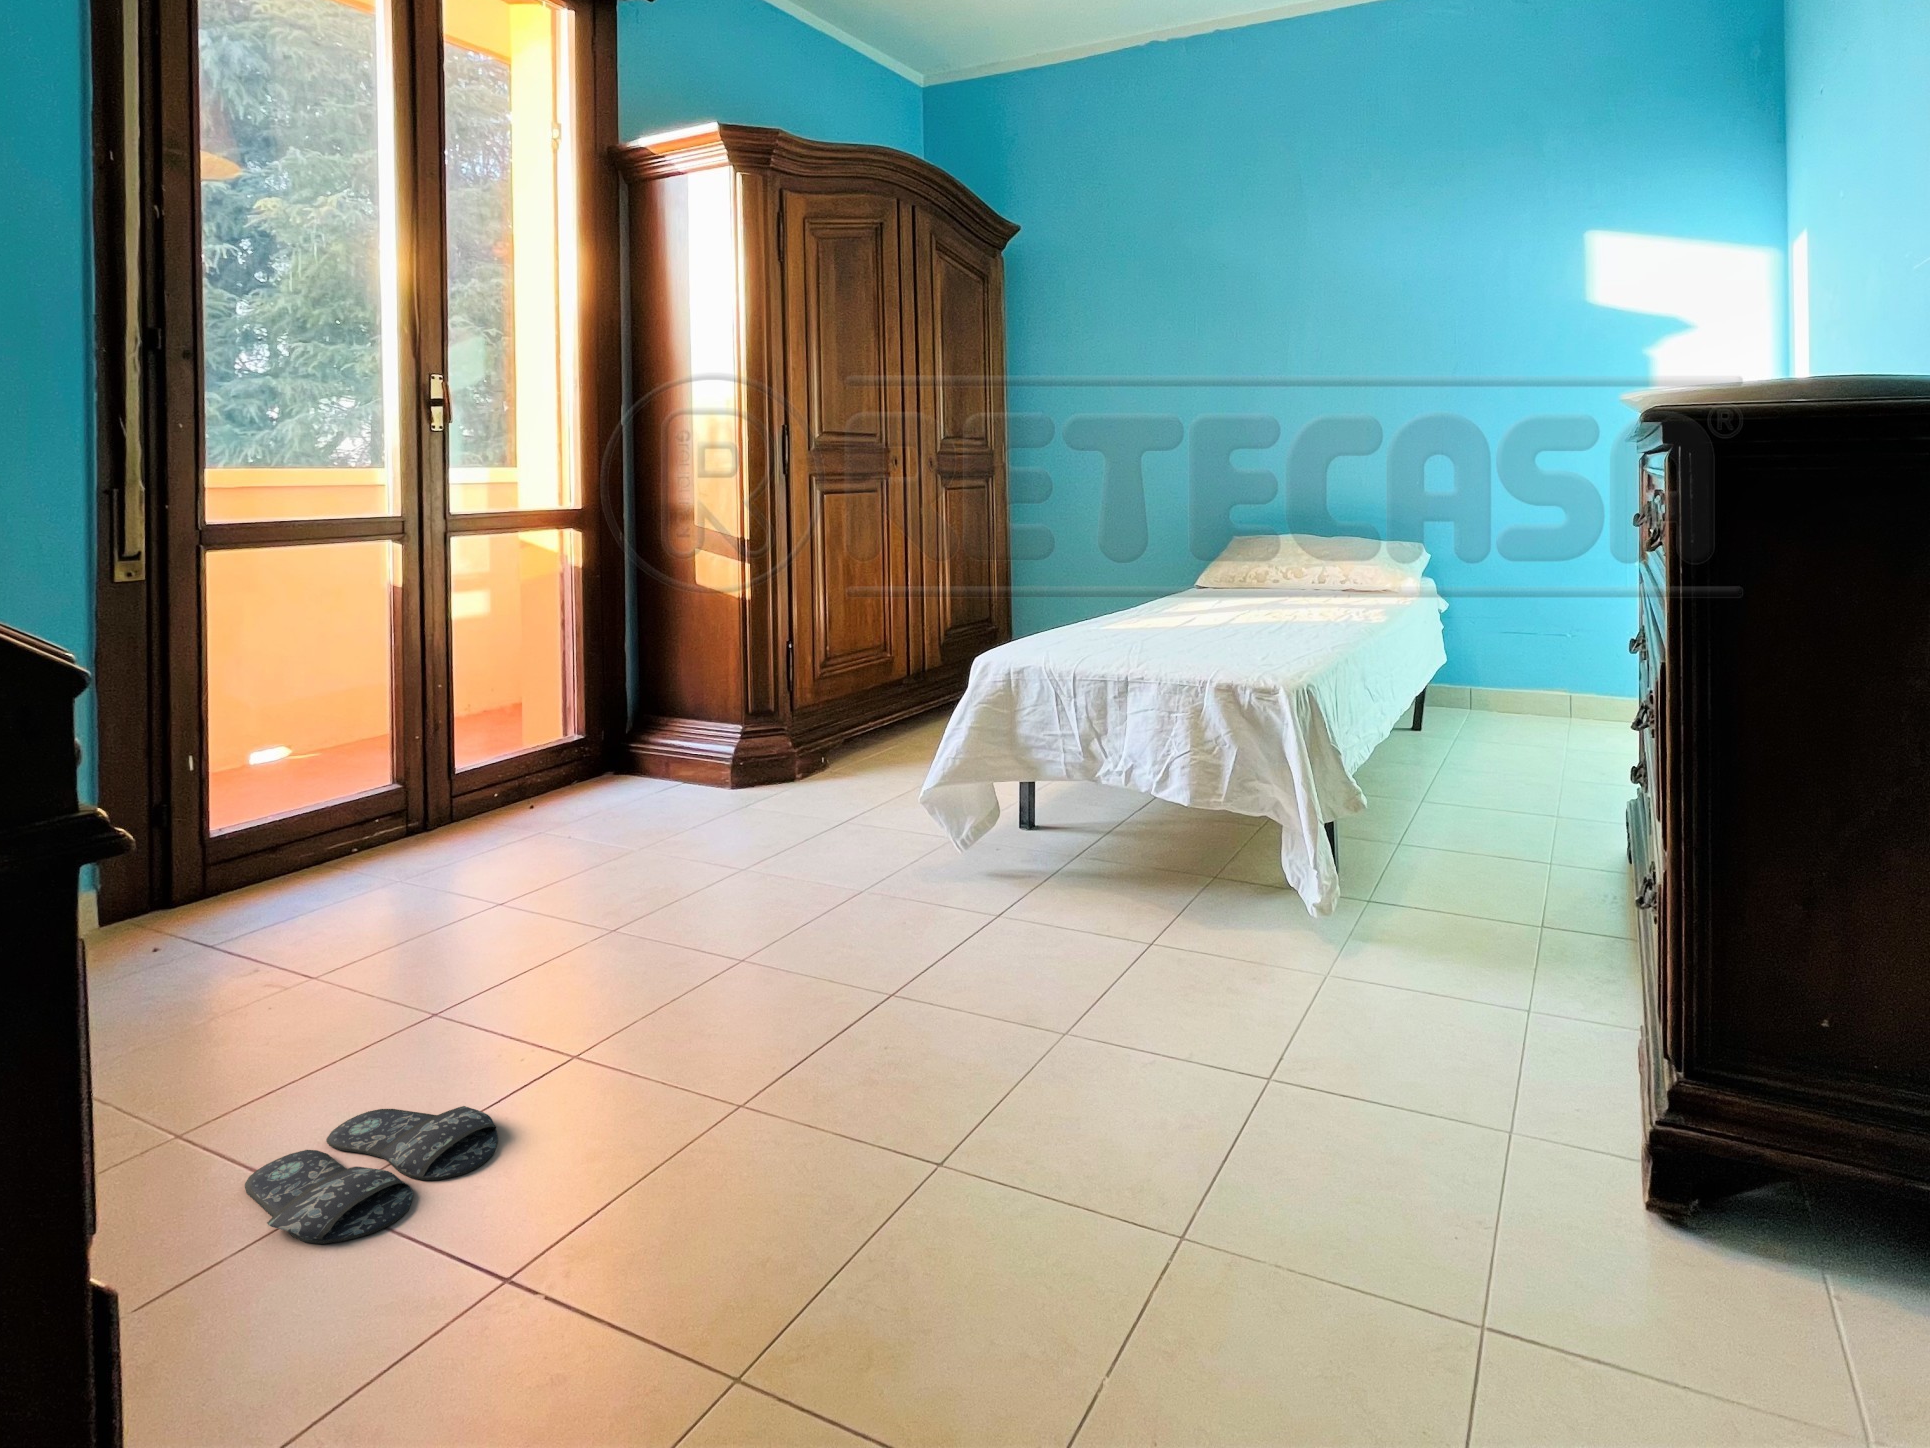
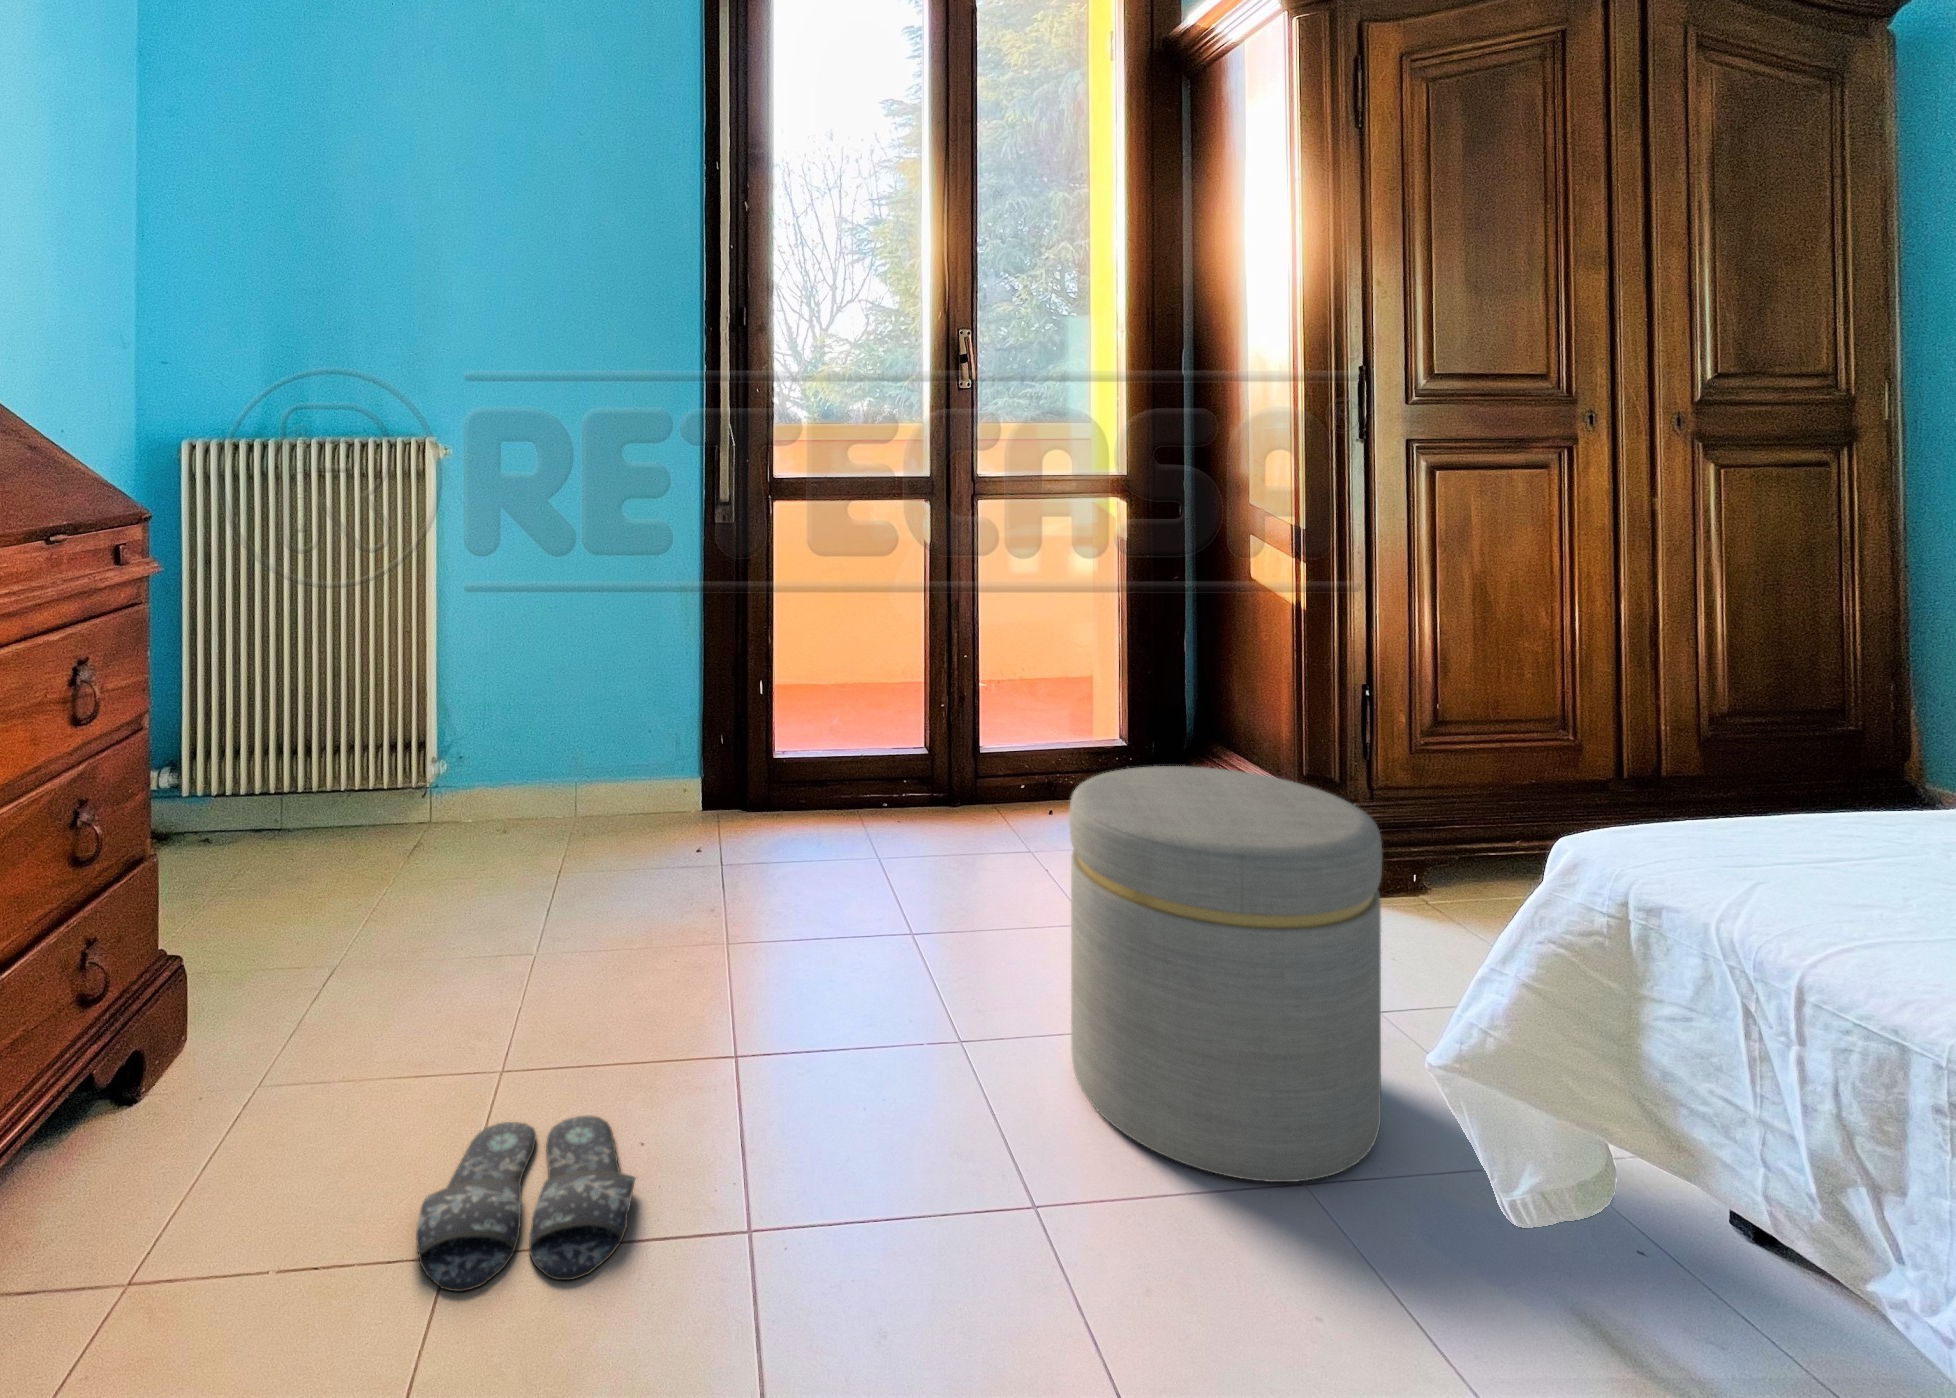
ottoman: none [702,699,888,927] -> present [1069,766,1382,1182]

